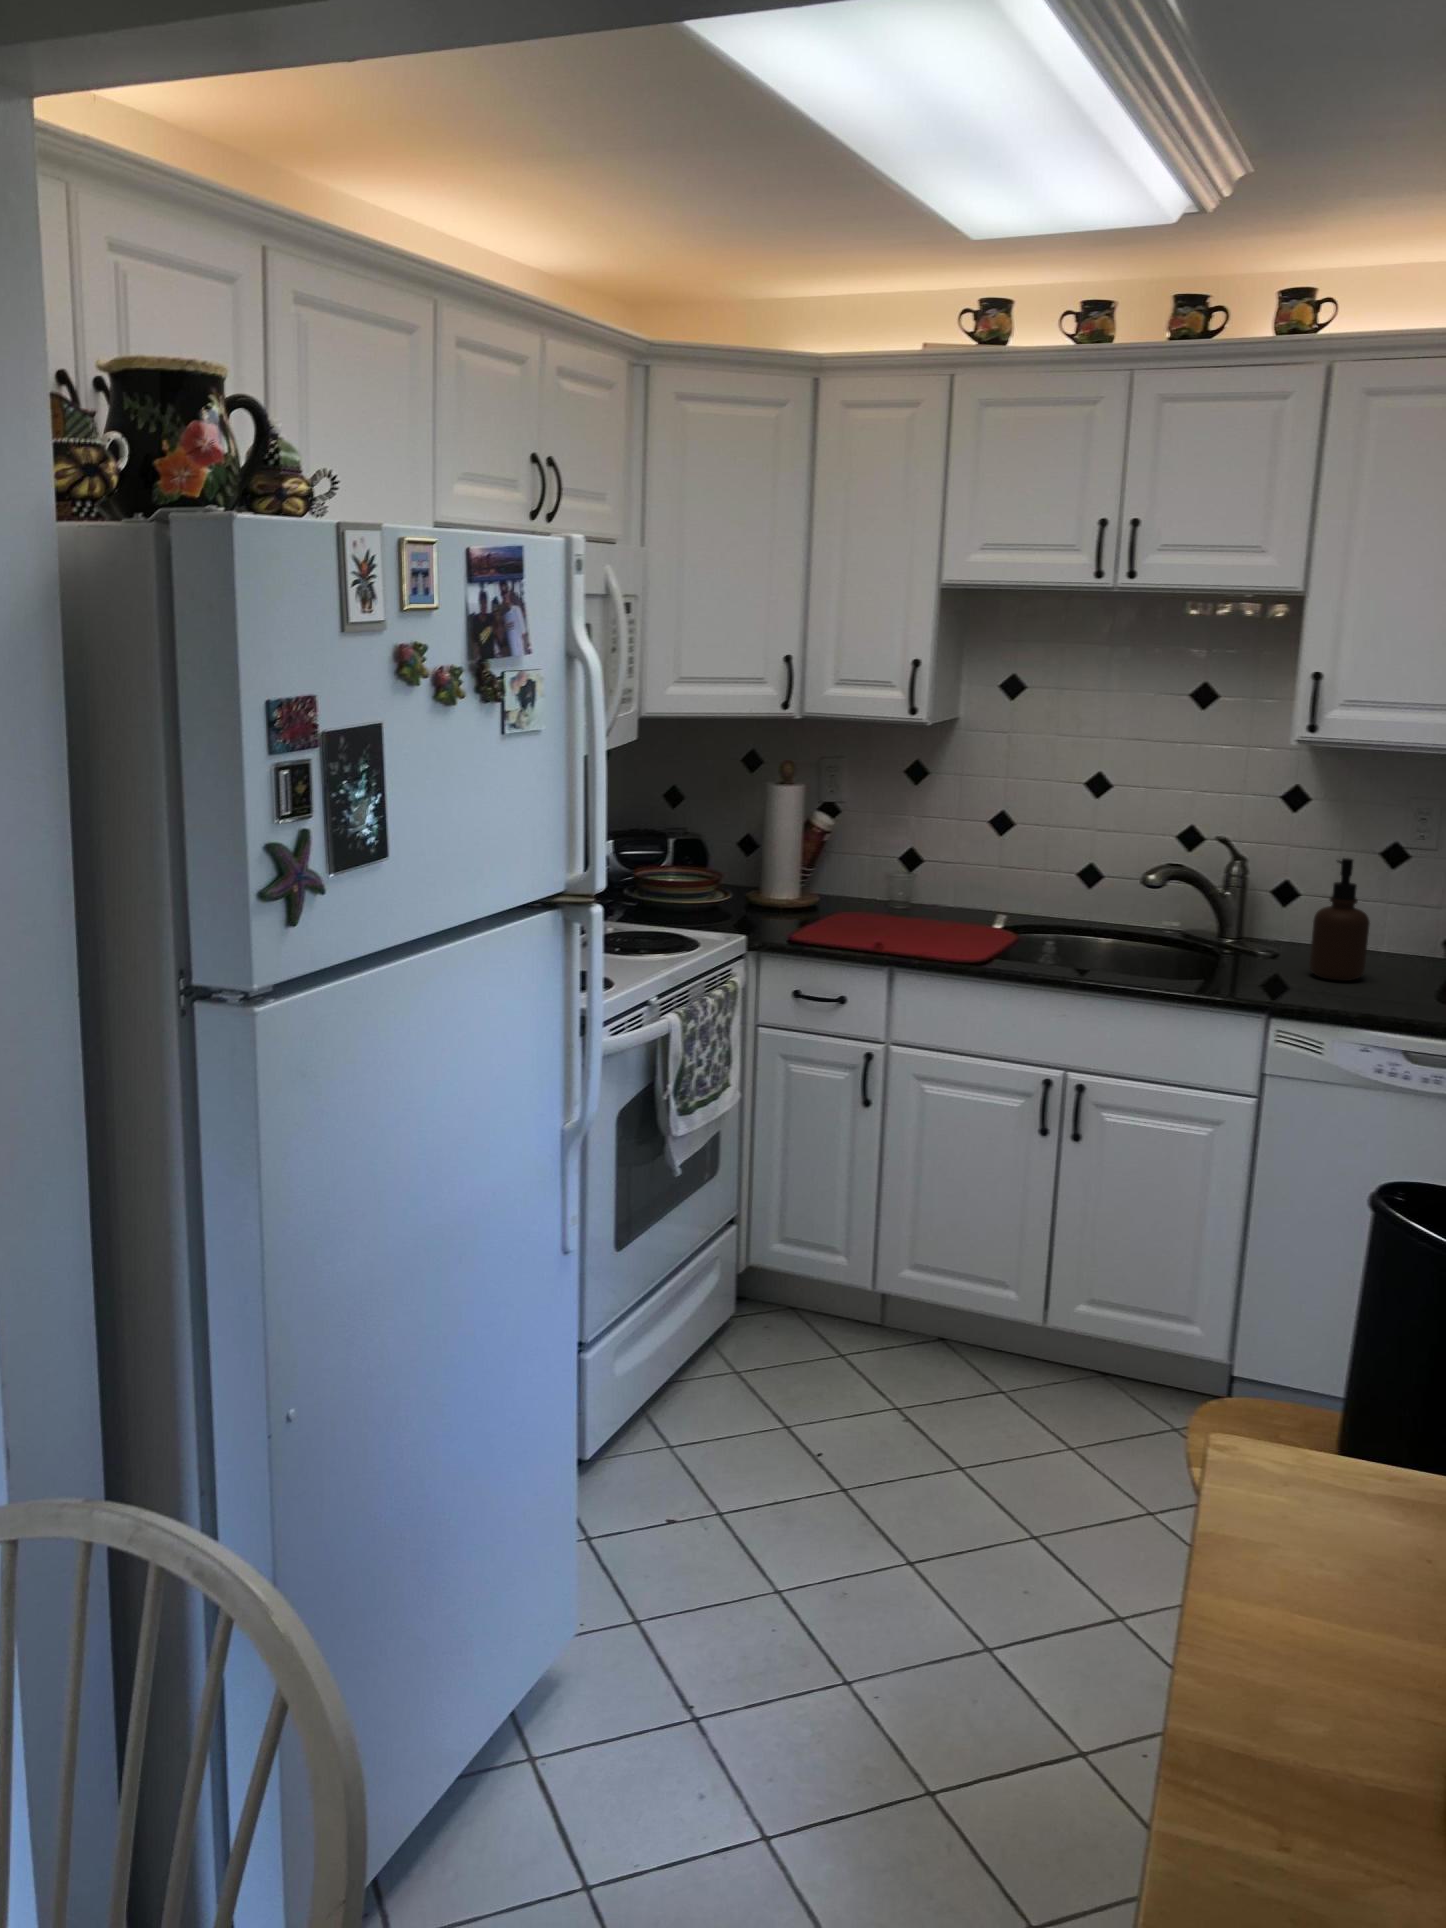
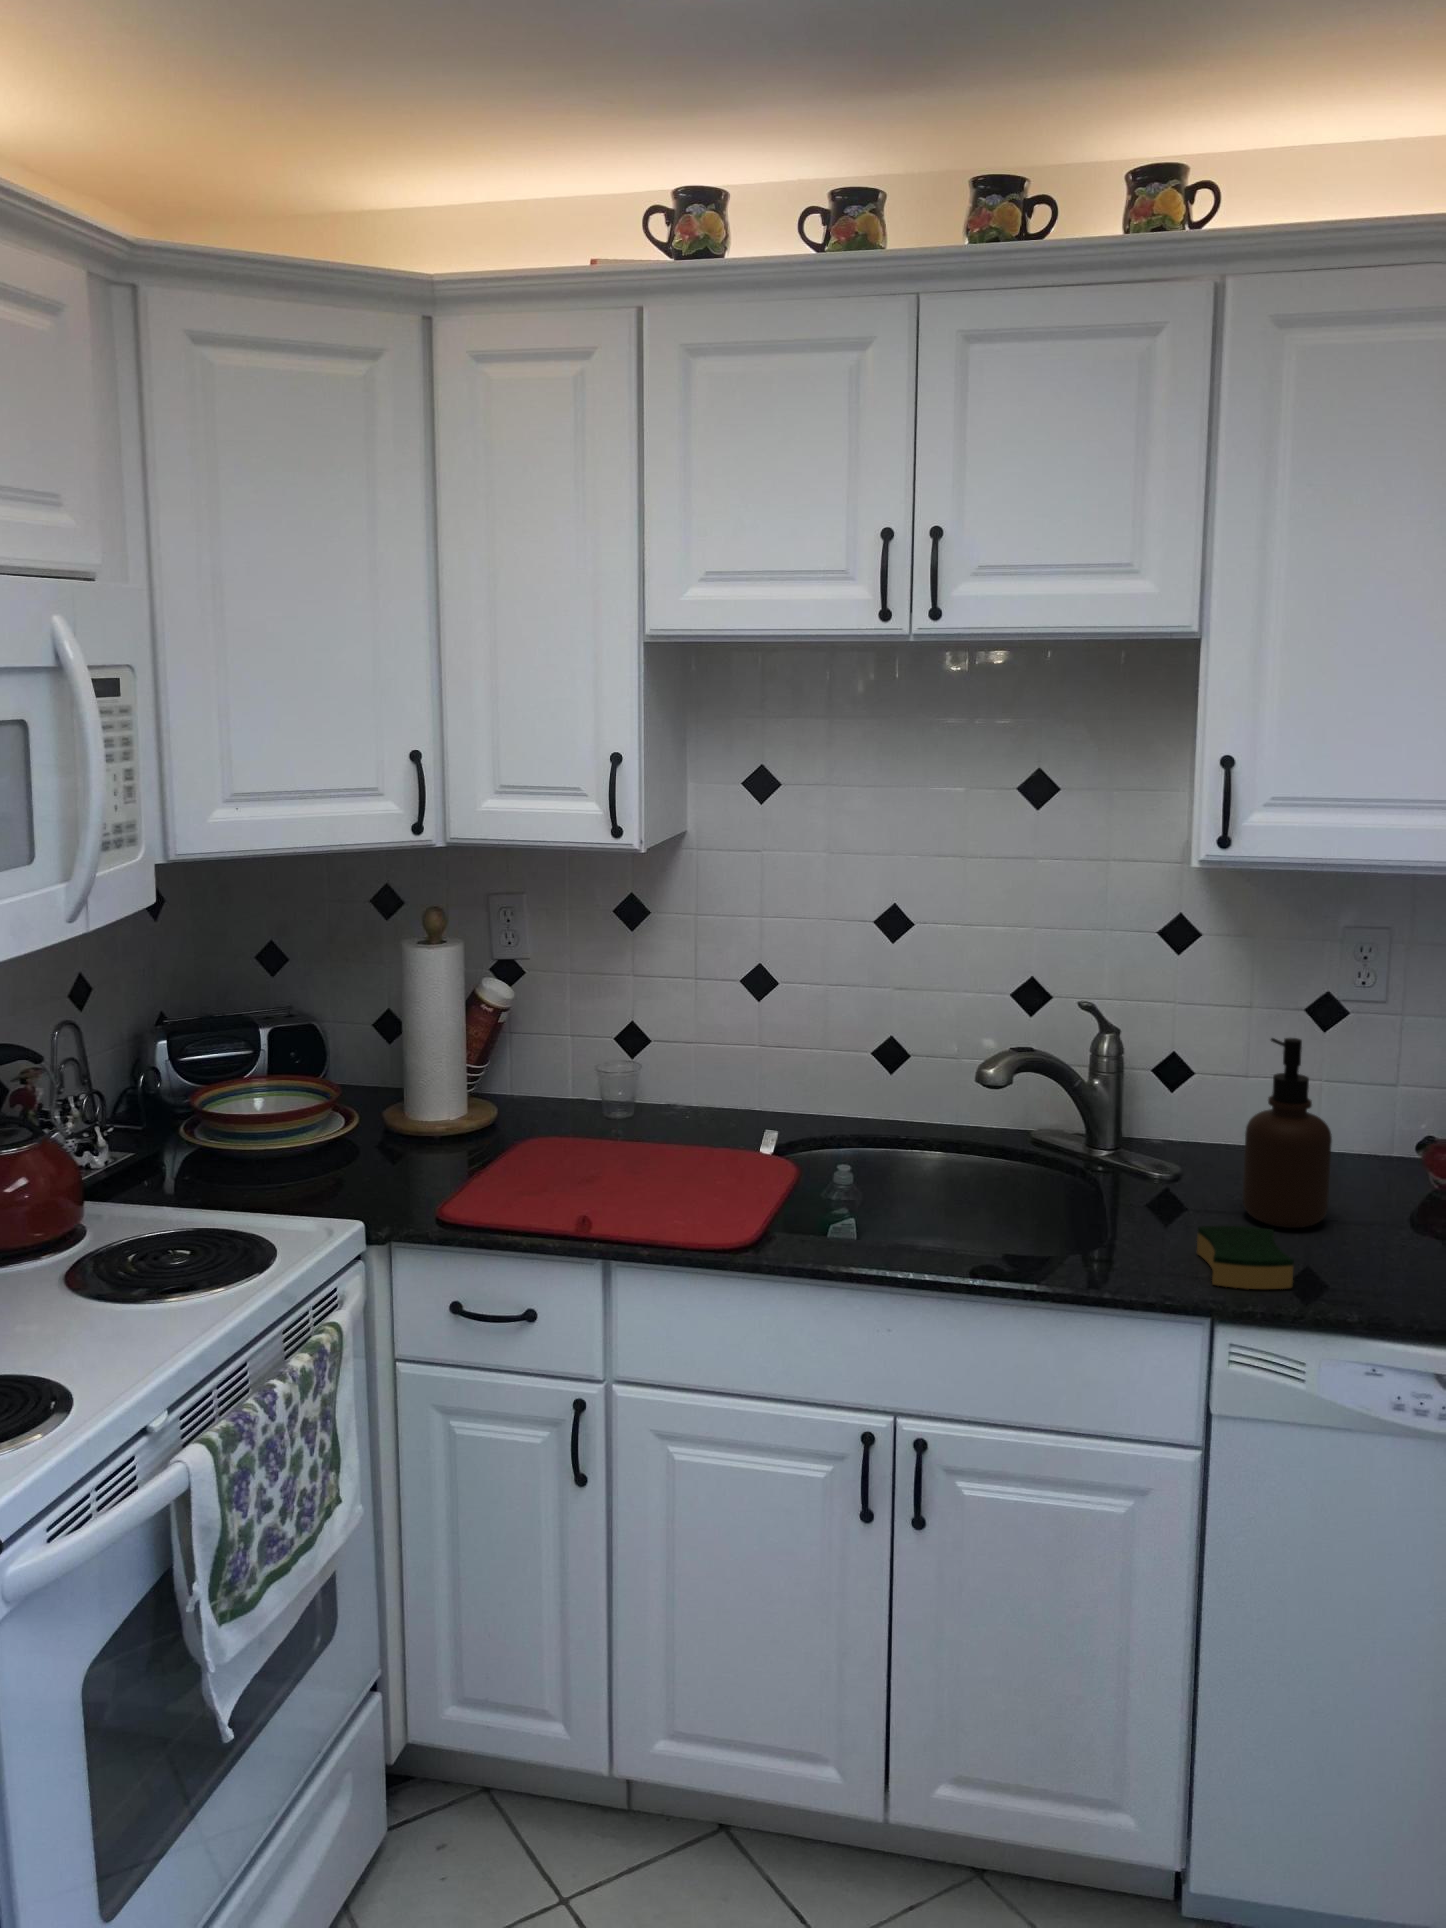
sponge: none [1267,968,1321,1001] -> present [1197,1226,1294,1289]

